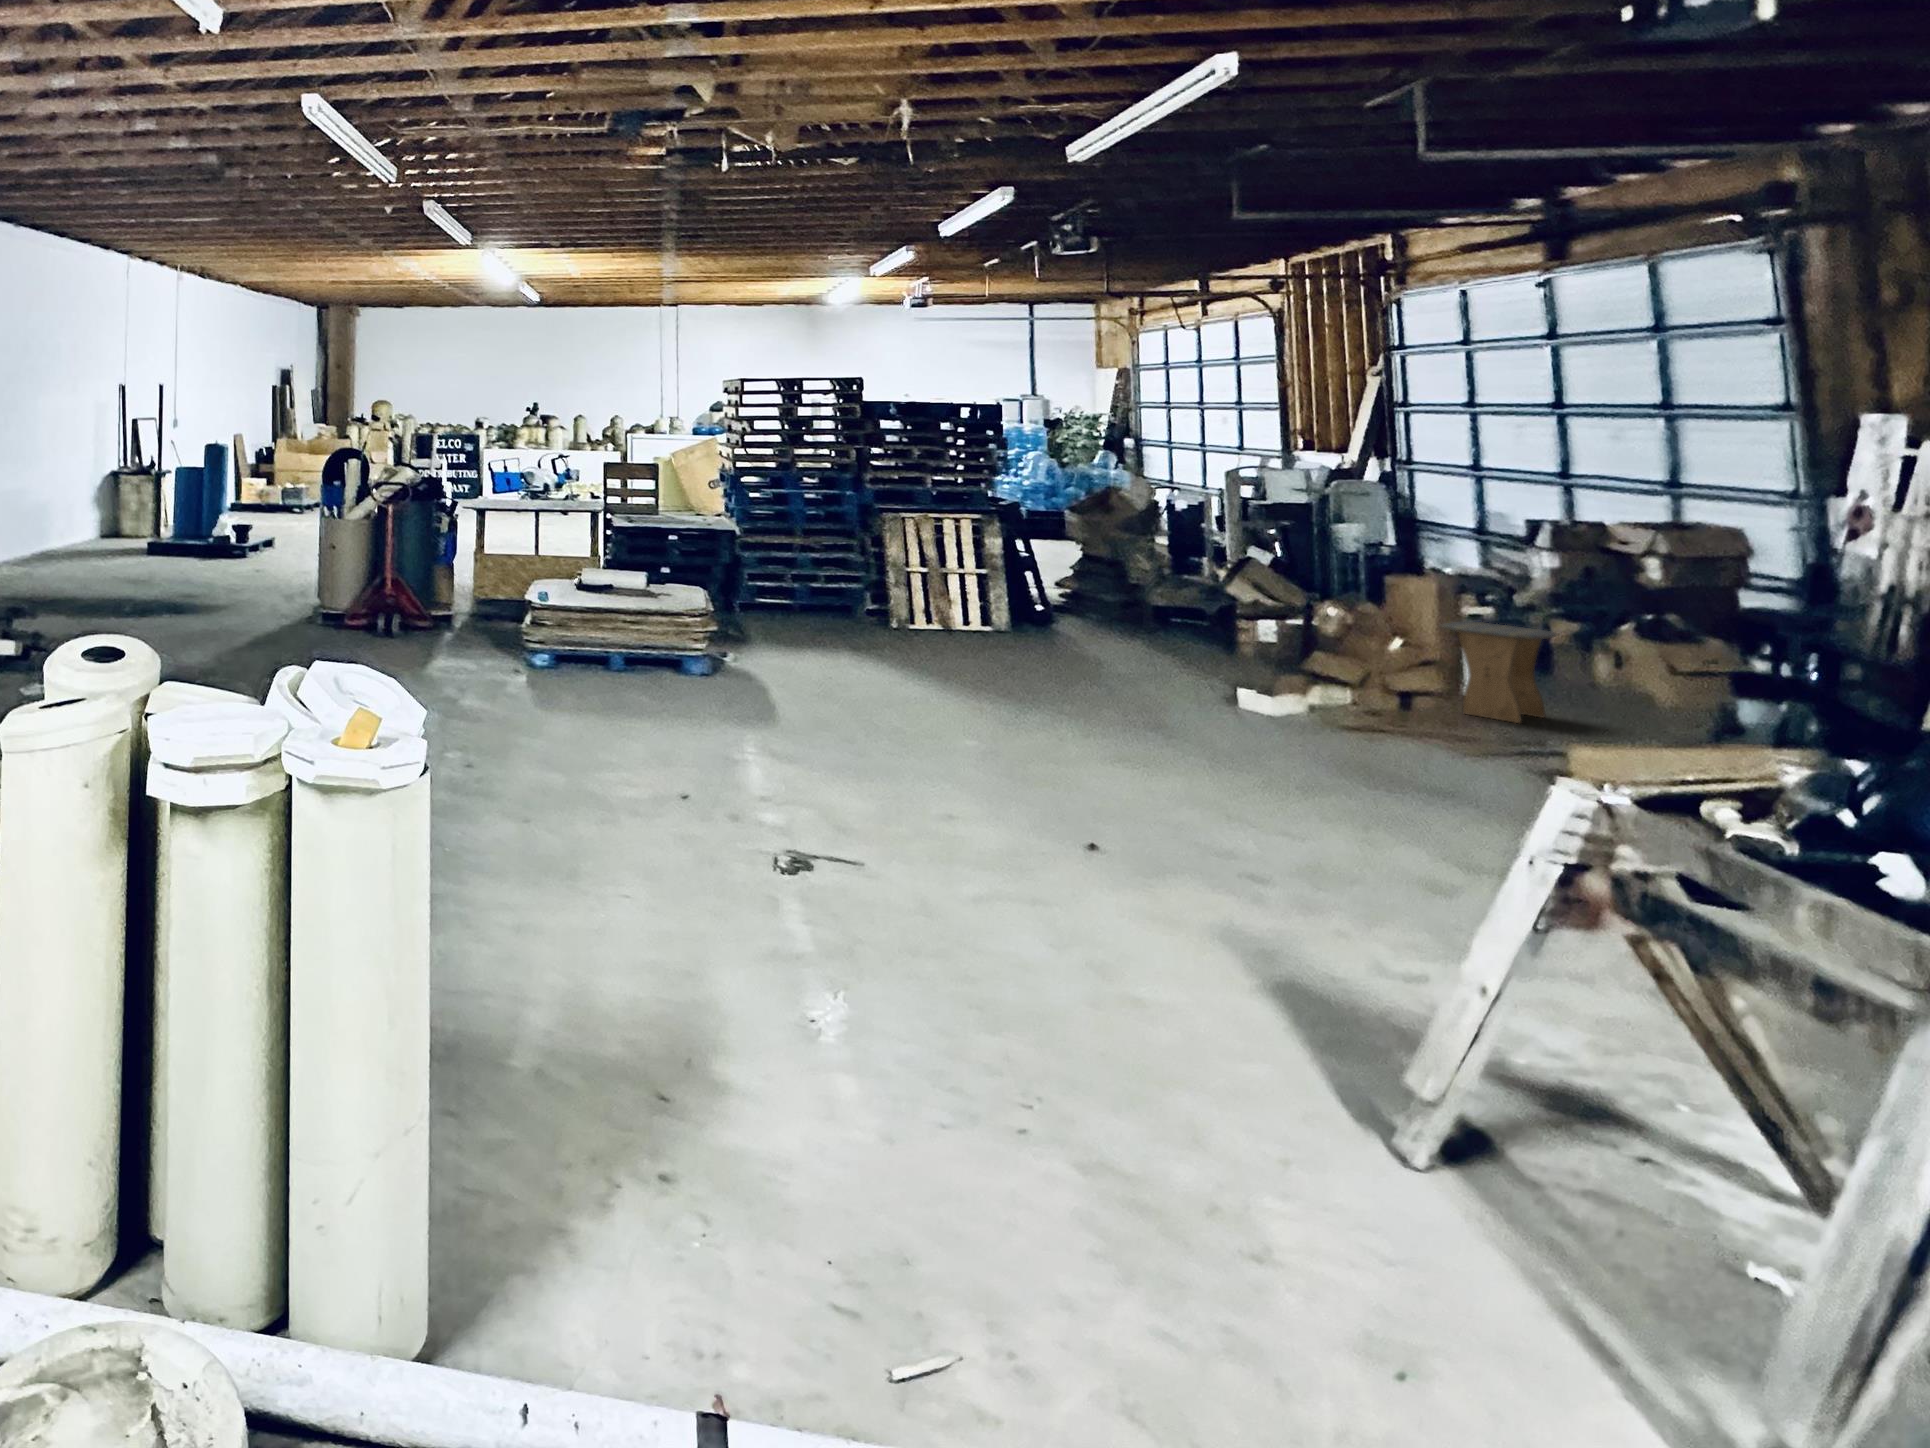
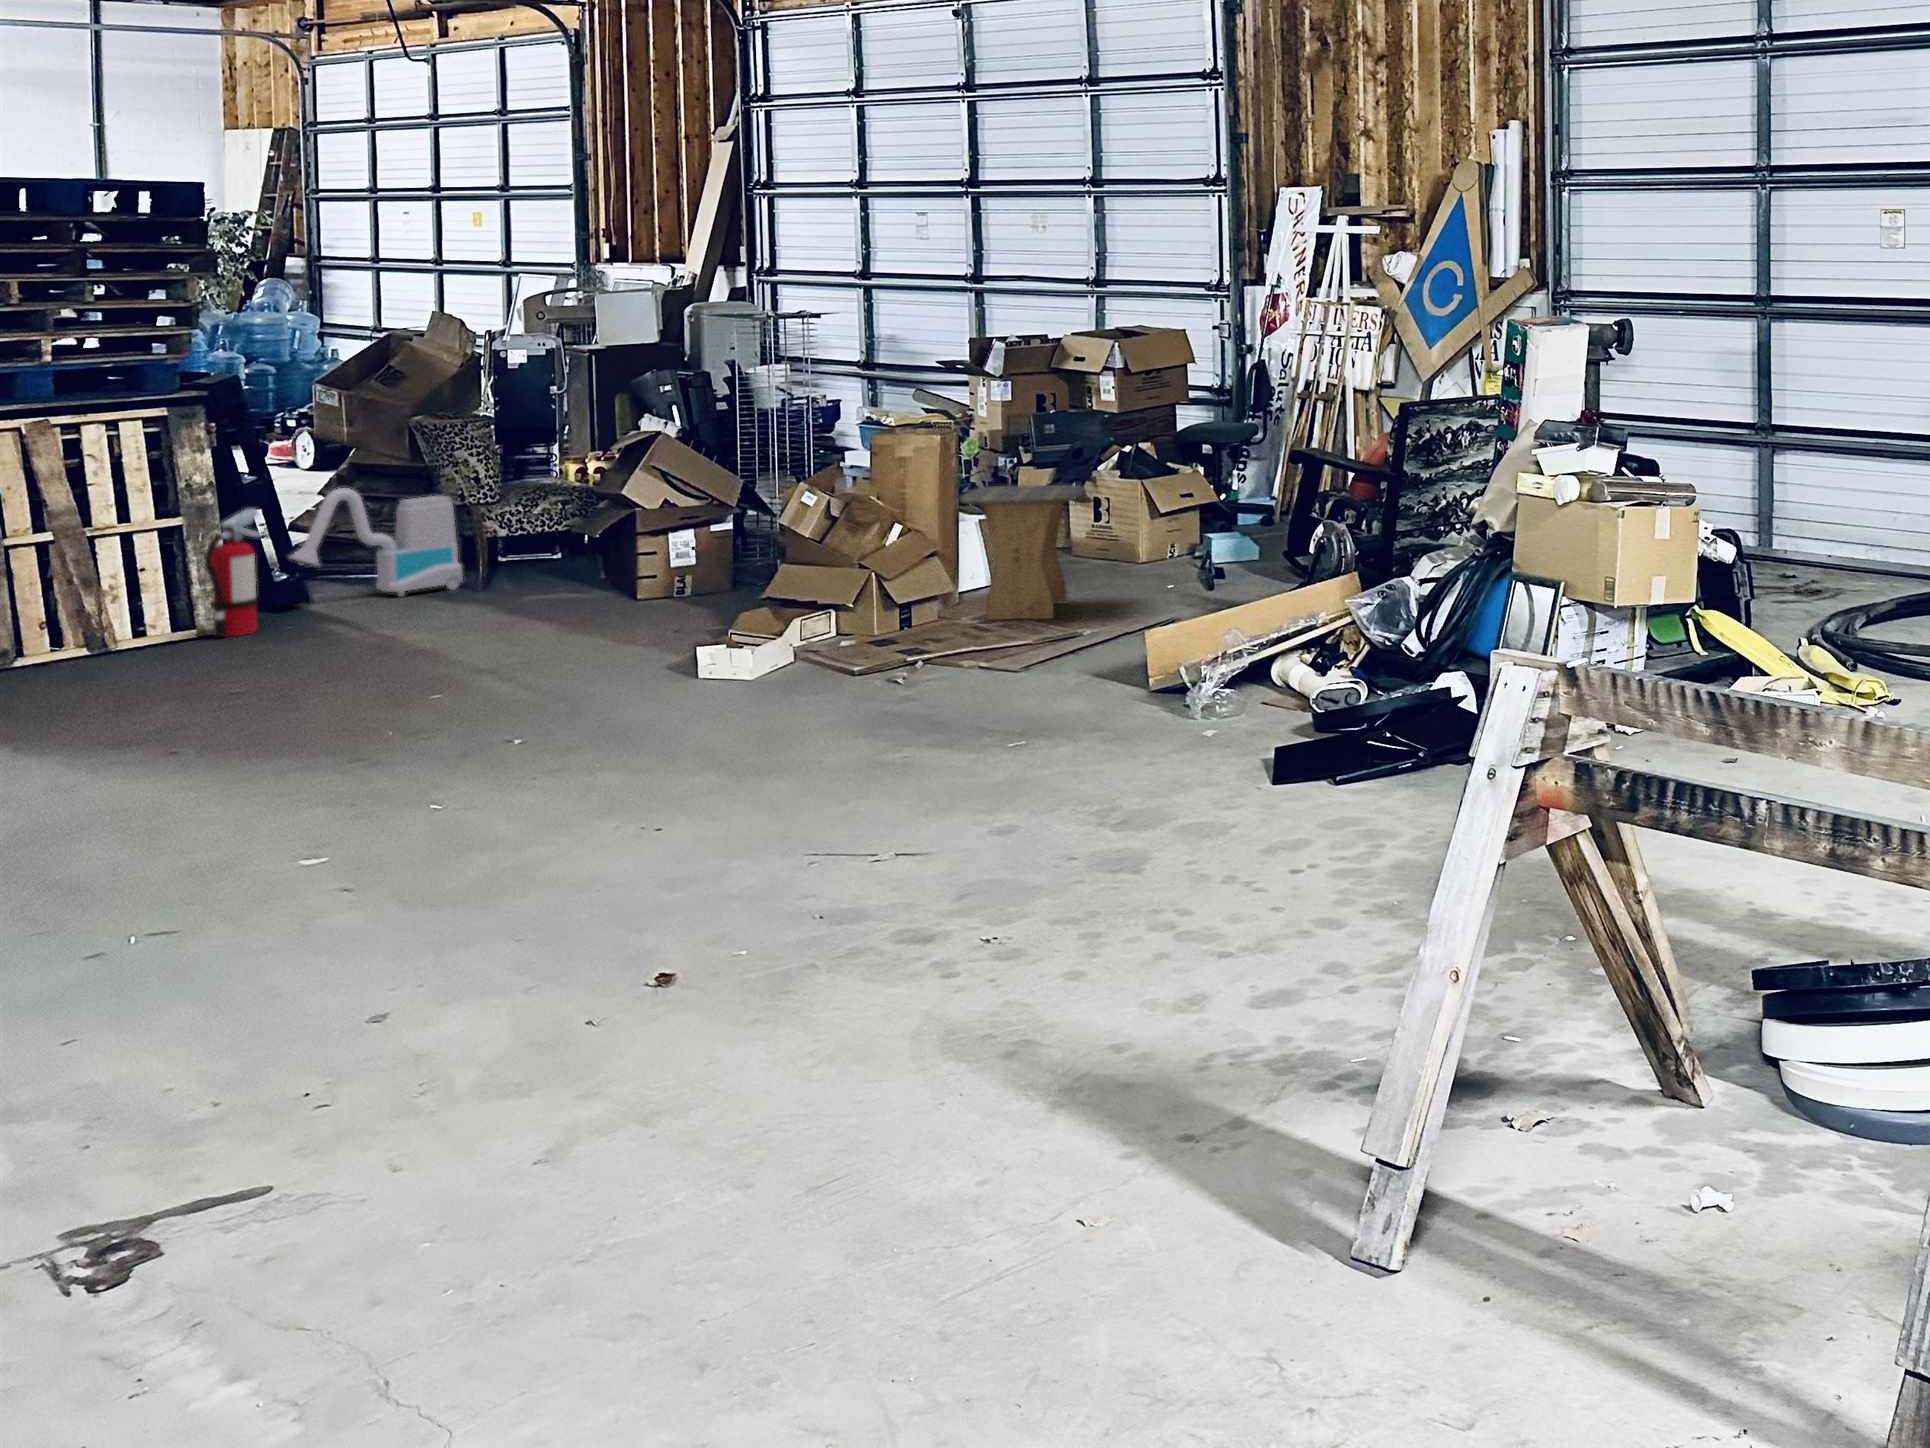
vacuum cleaner: none [1044,568,1140,635] -> present [290,488,463,597]
fire extinguisher: none [998,571,1027,635] -> present [204,509,261,637]

